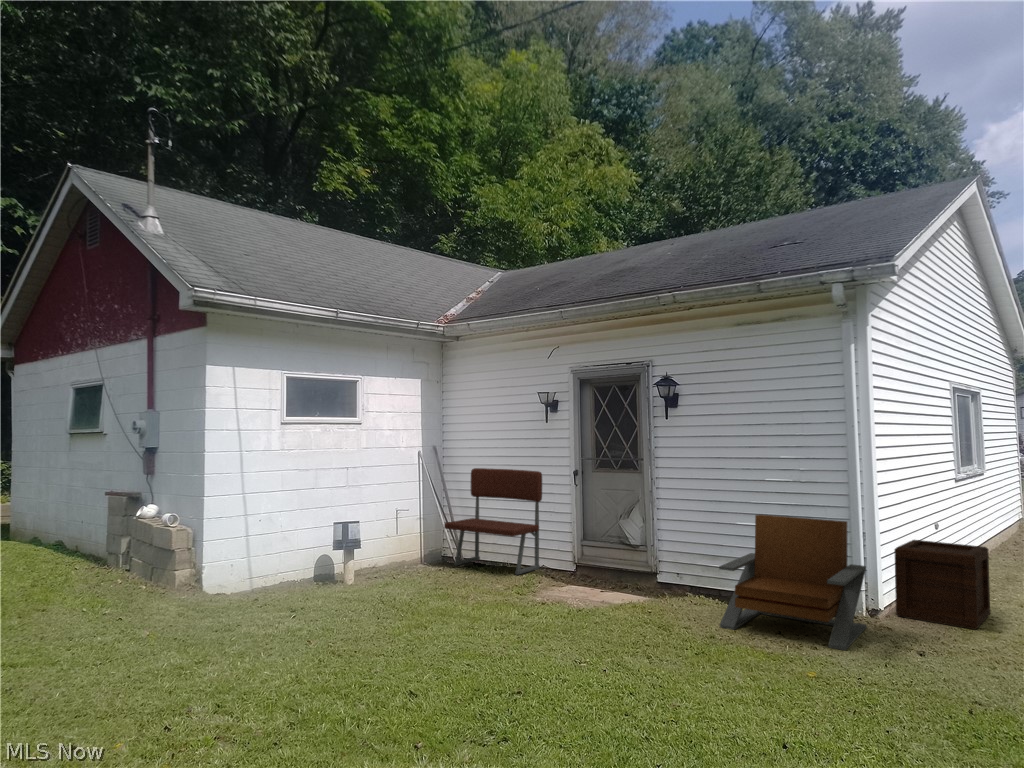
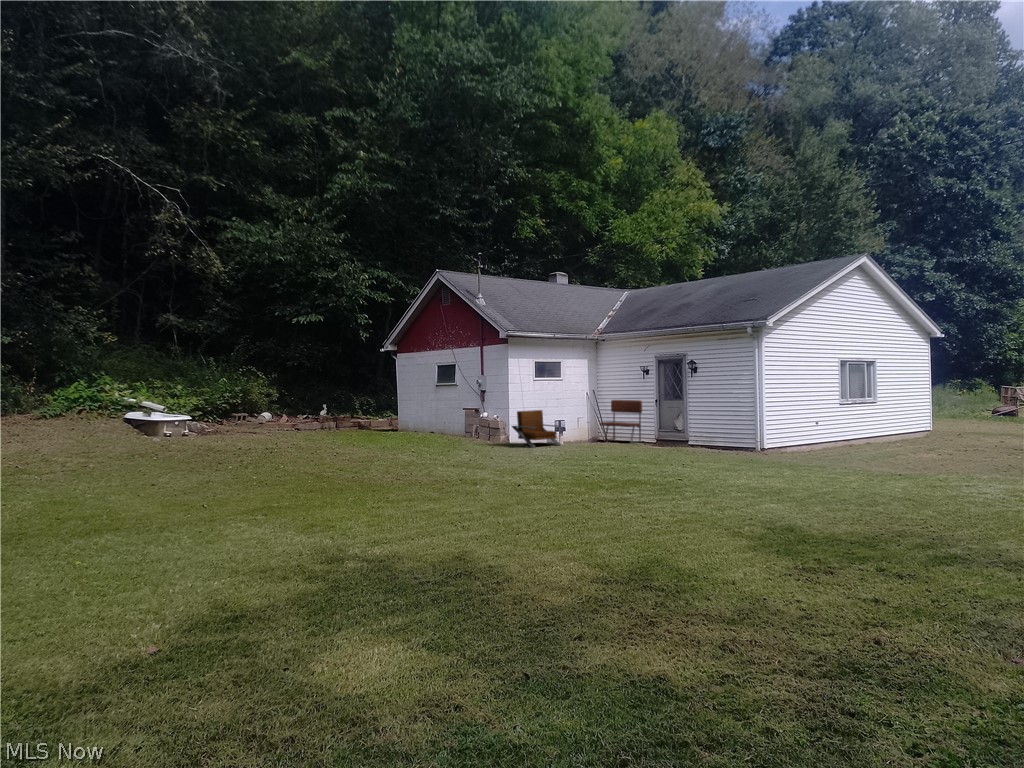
lounge chair: present [719,515,866,650] -> present [512,410,561,448]
wooden crate: present [894,540,990,629] -> none [776,425,816,455]

